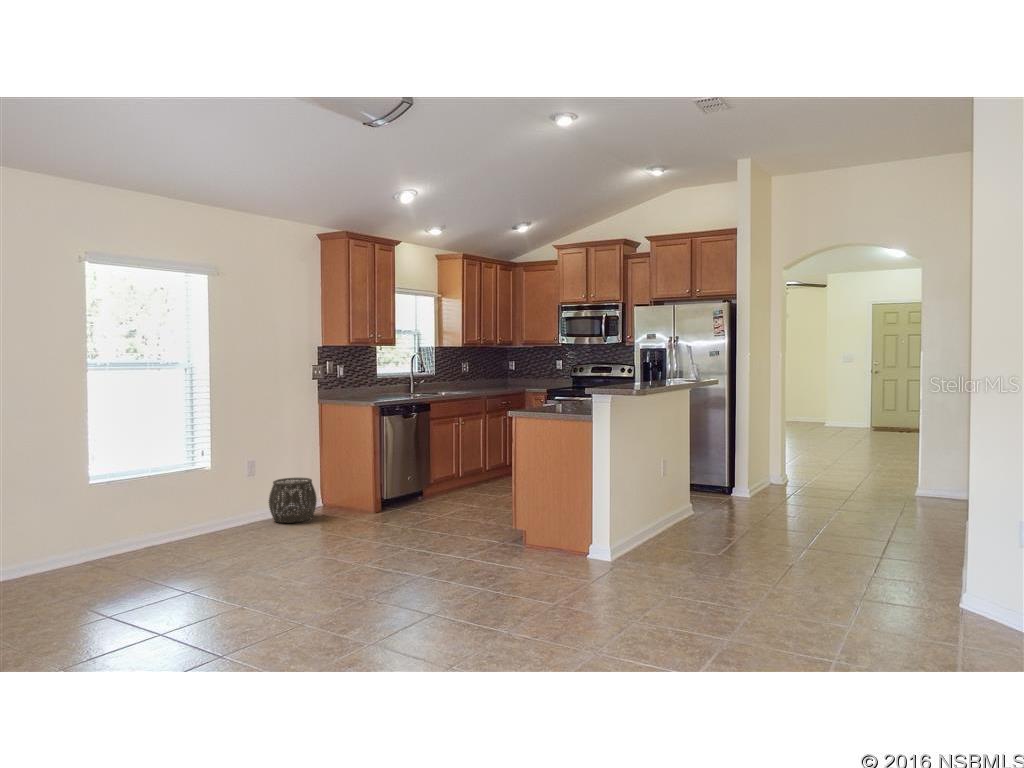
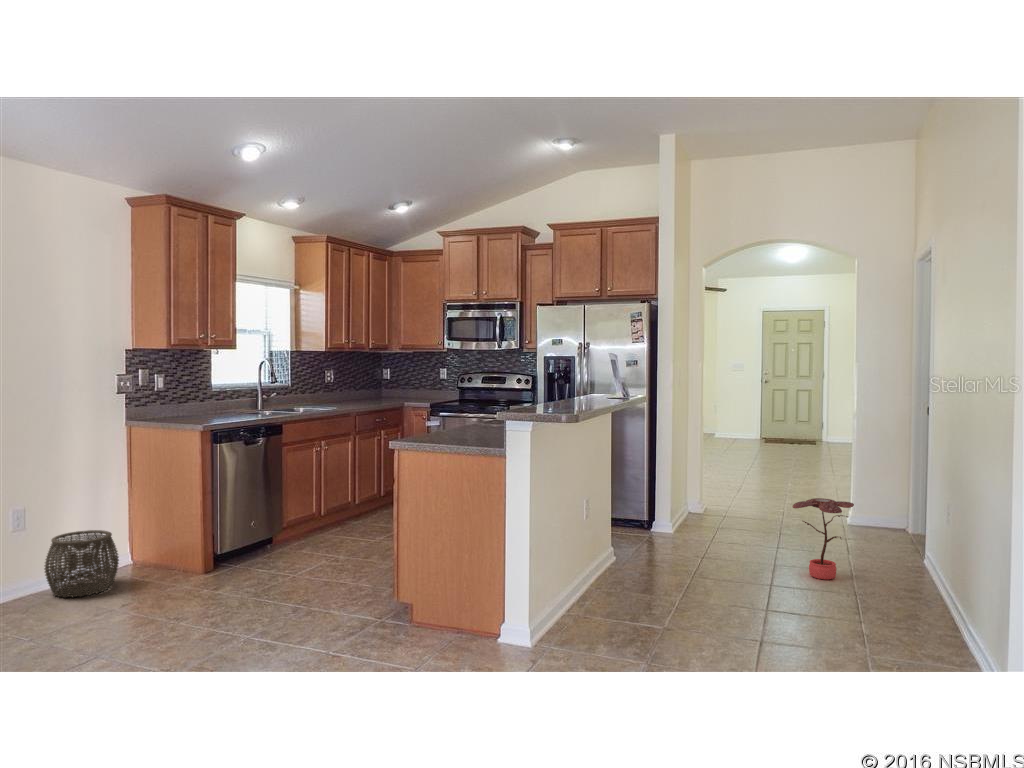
potted plant: none [842,464,898,532] -> present [792,498,854,580]

